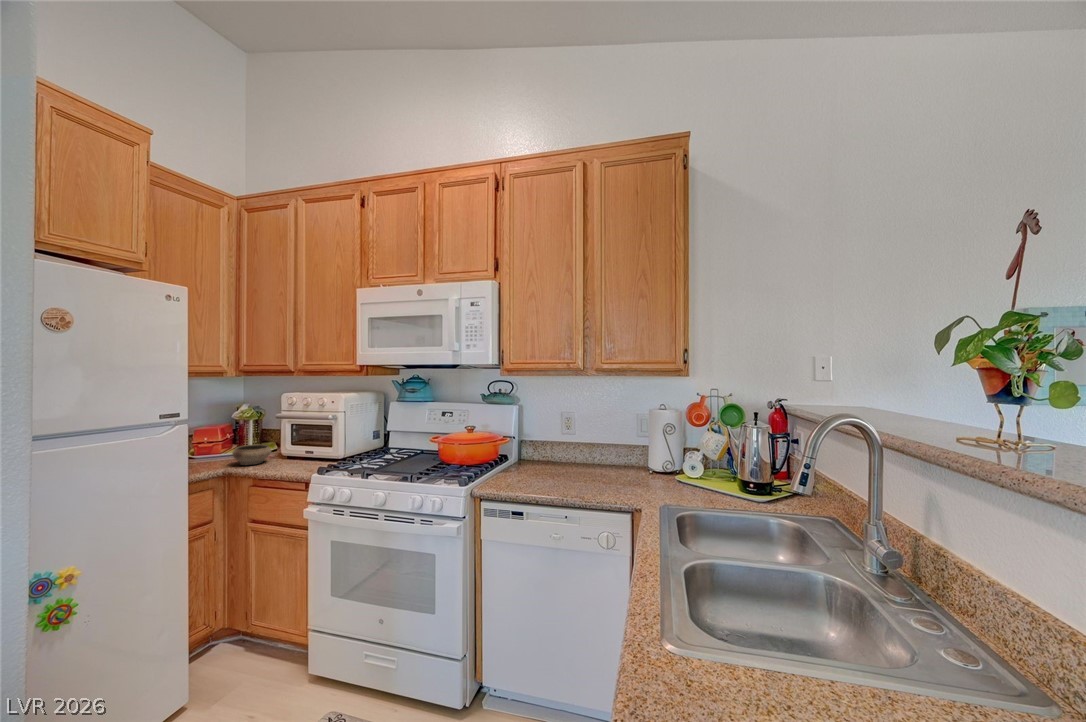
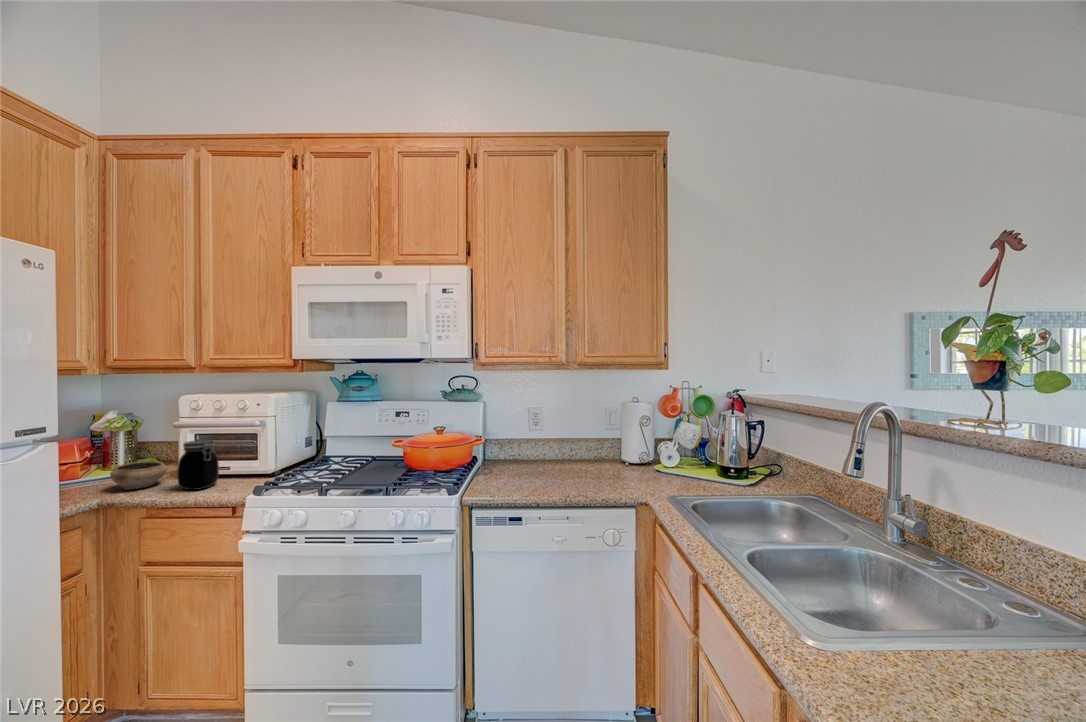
jar: none [273,429,303,469] -> present [178,440,219,490]

